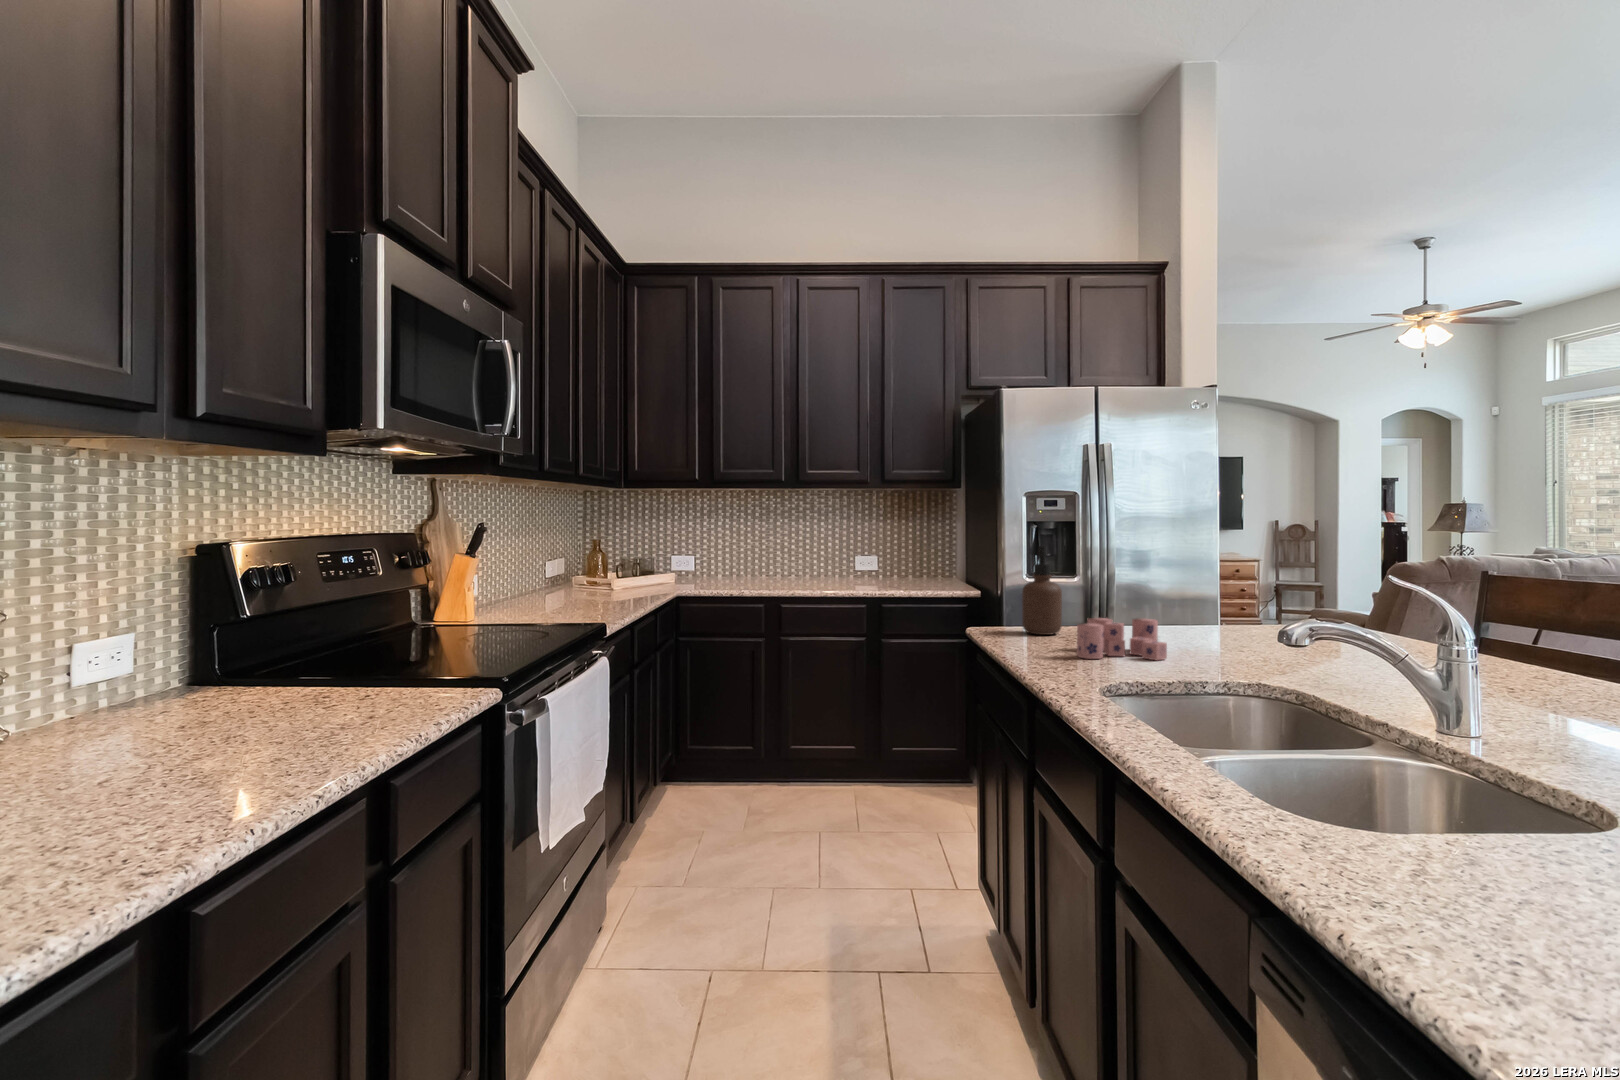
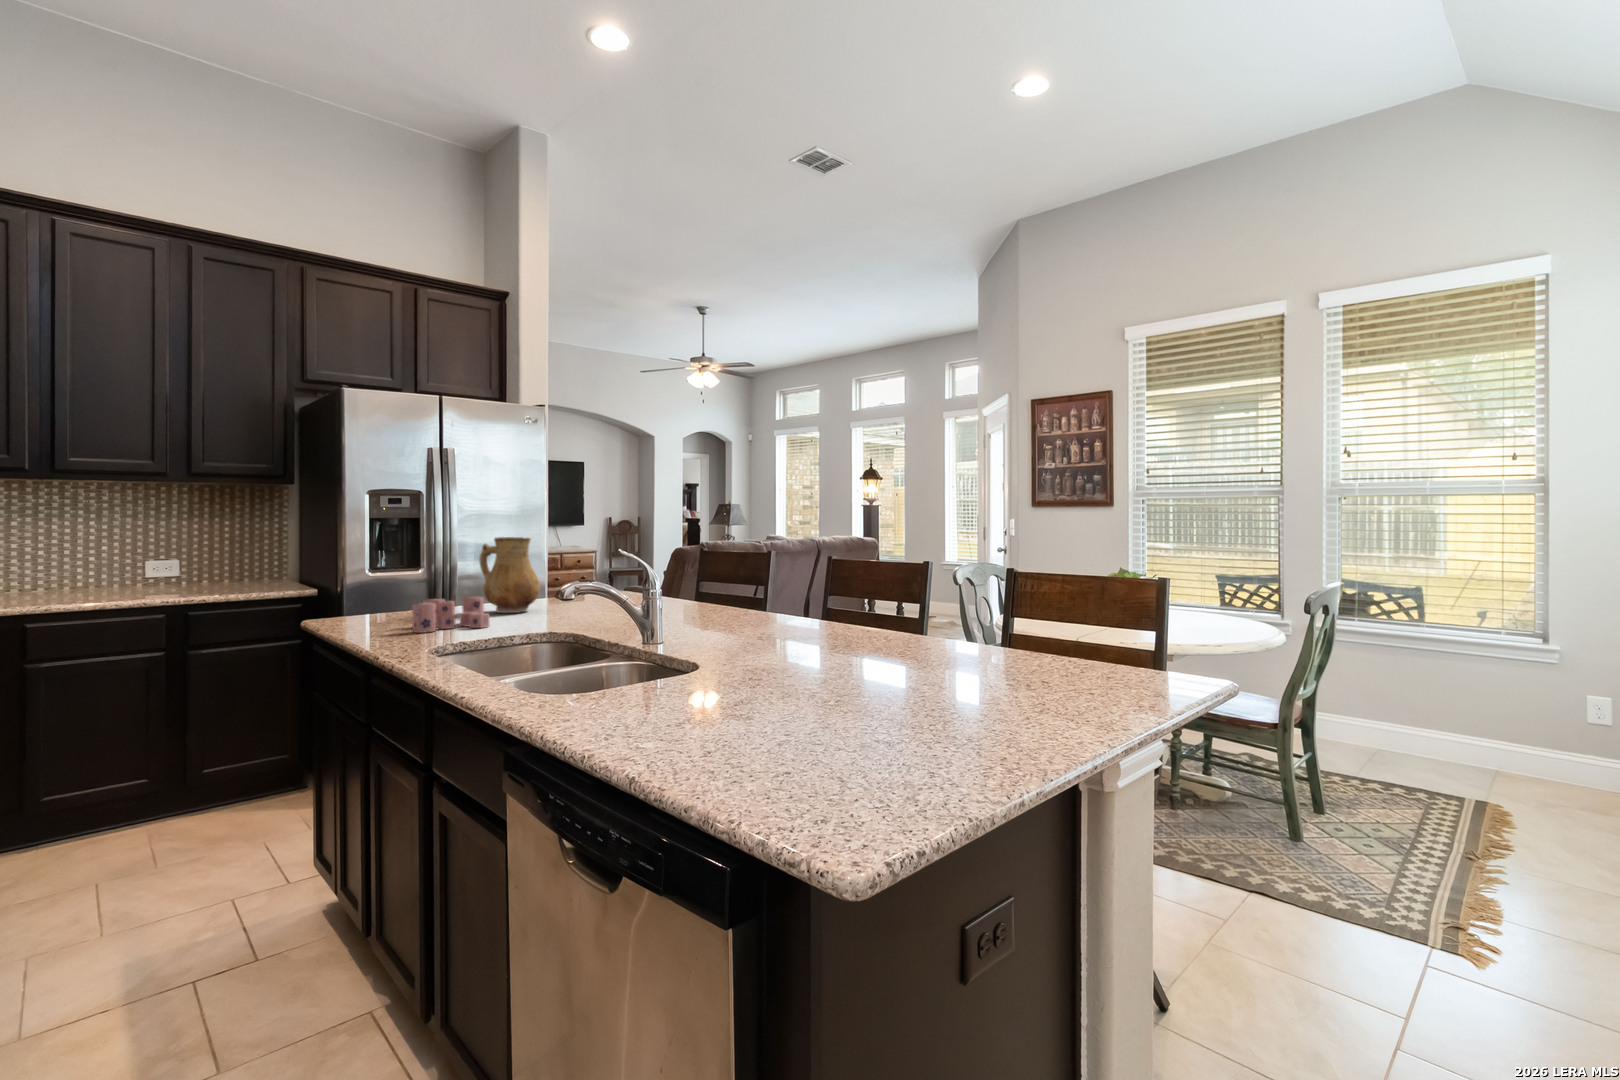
soap dispenser: present [1022,546,1062,635] -> none [361,539,401,621]
ceramic pitcher: none [1149,546,1226,640] -> present [479,537,540,613]

